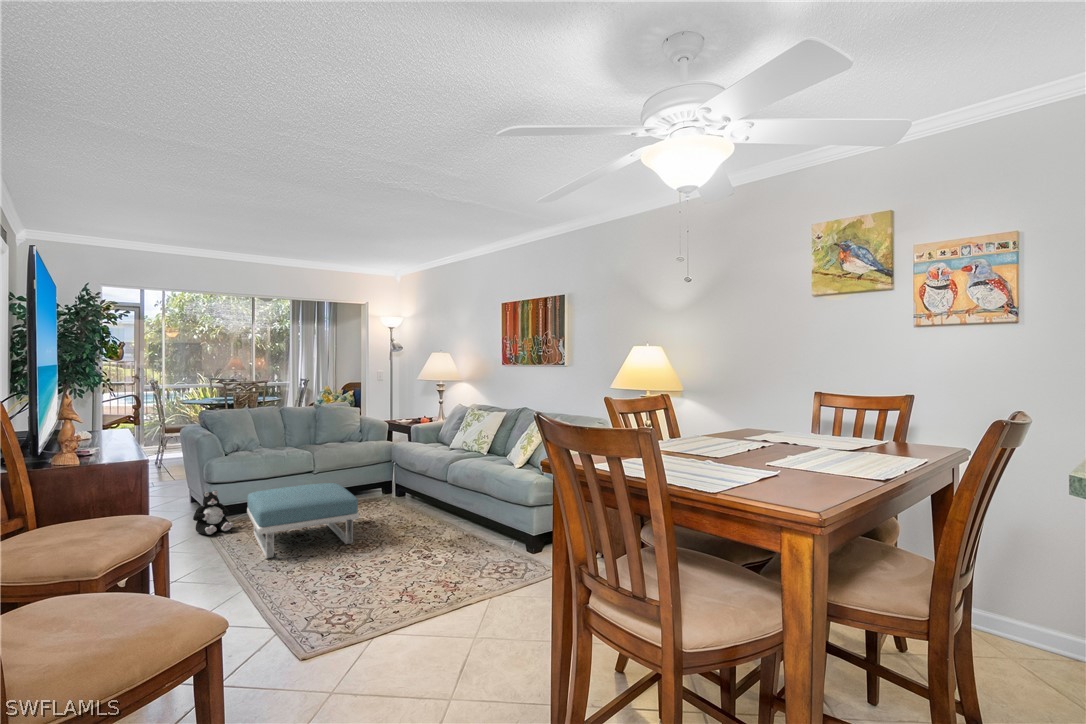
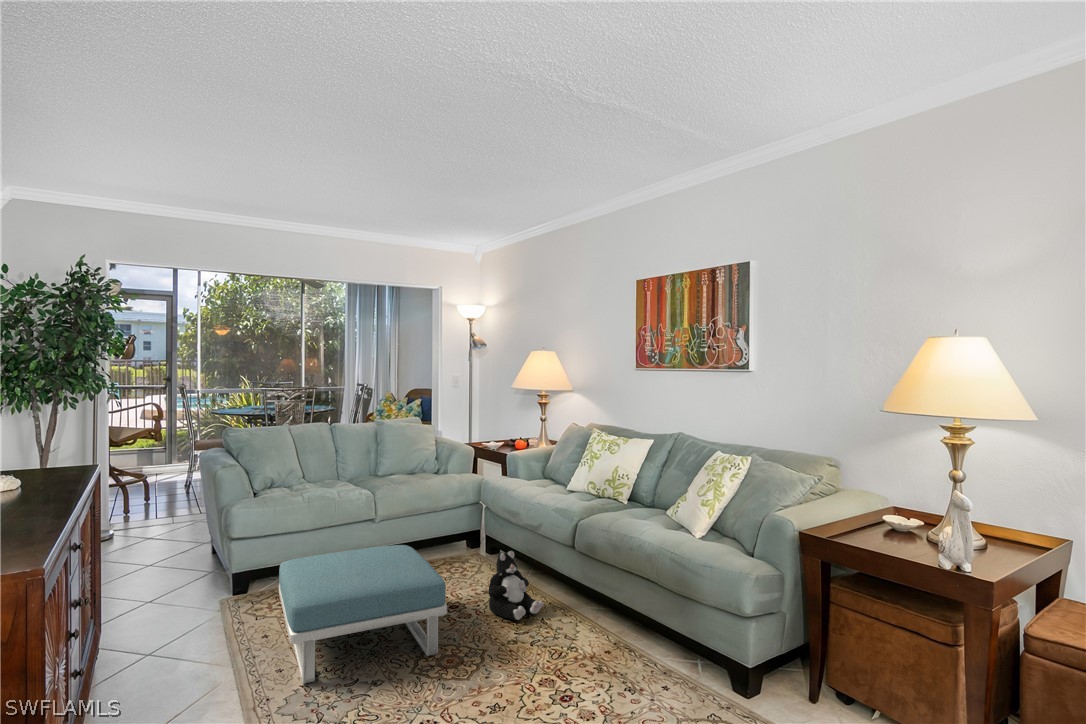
plush toy: present [193,490,233,535] -> present [488,550,543,620]

